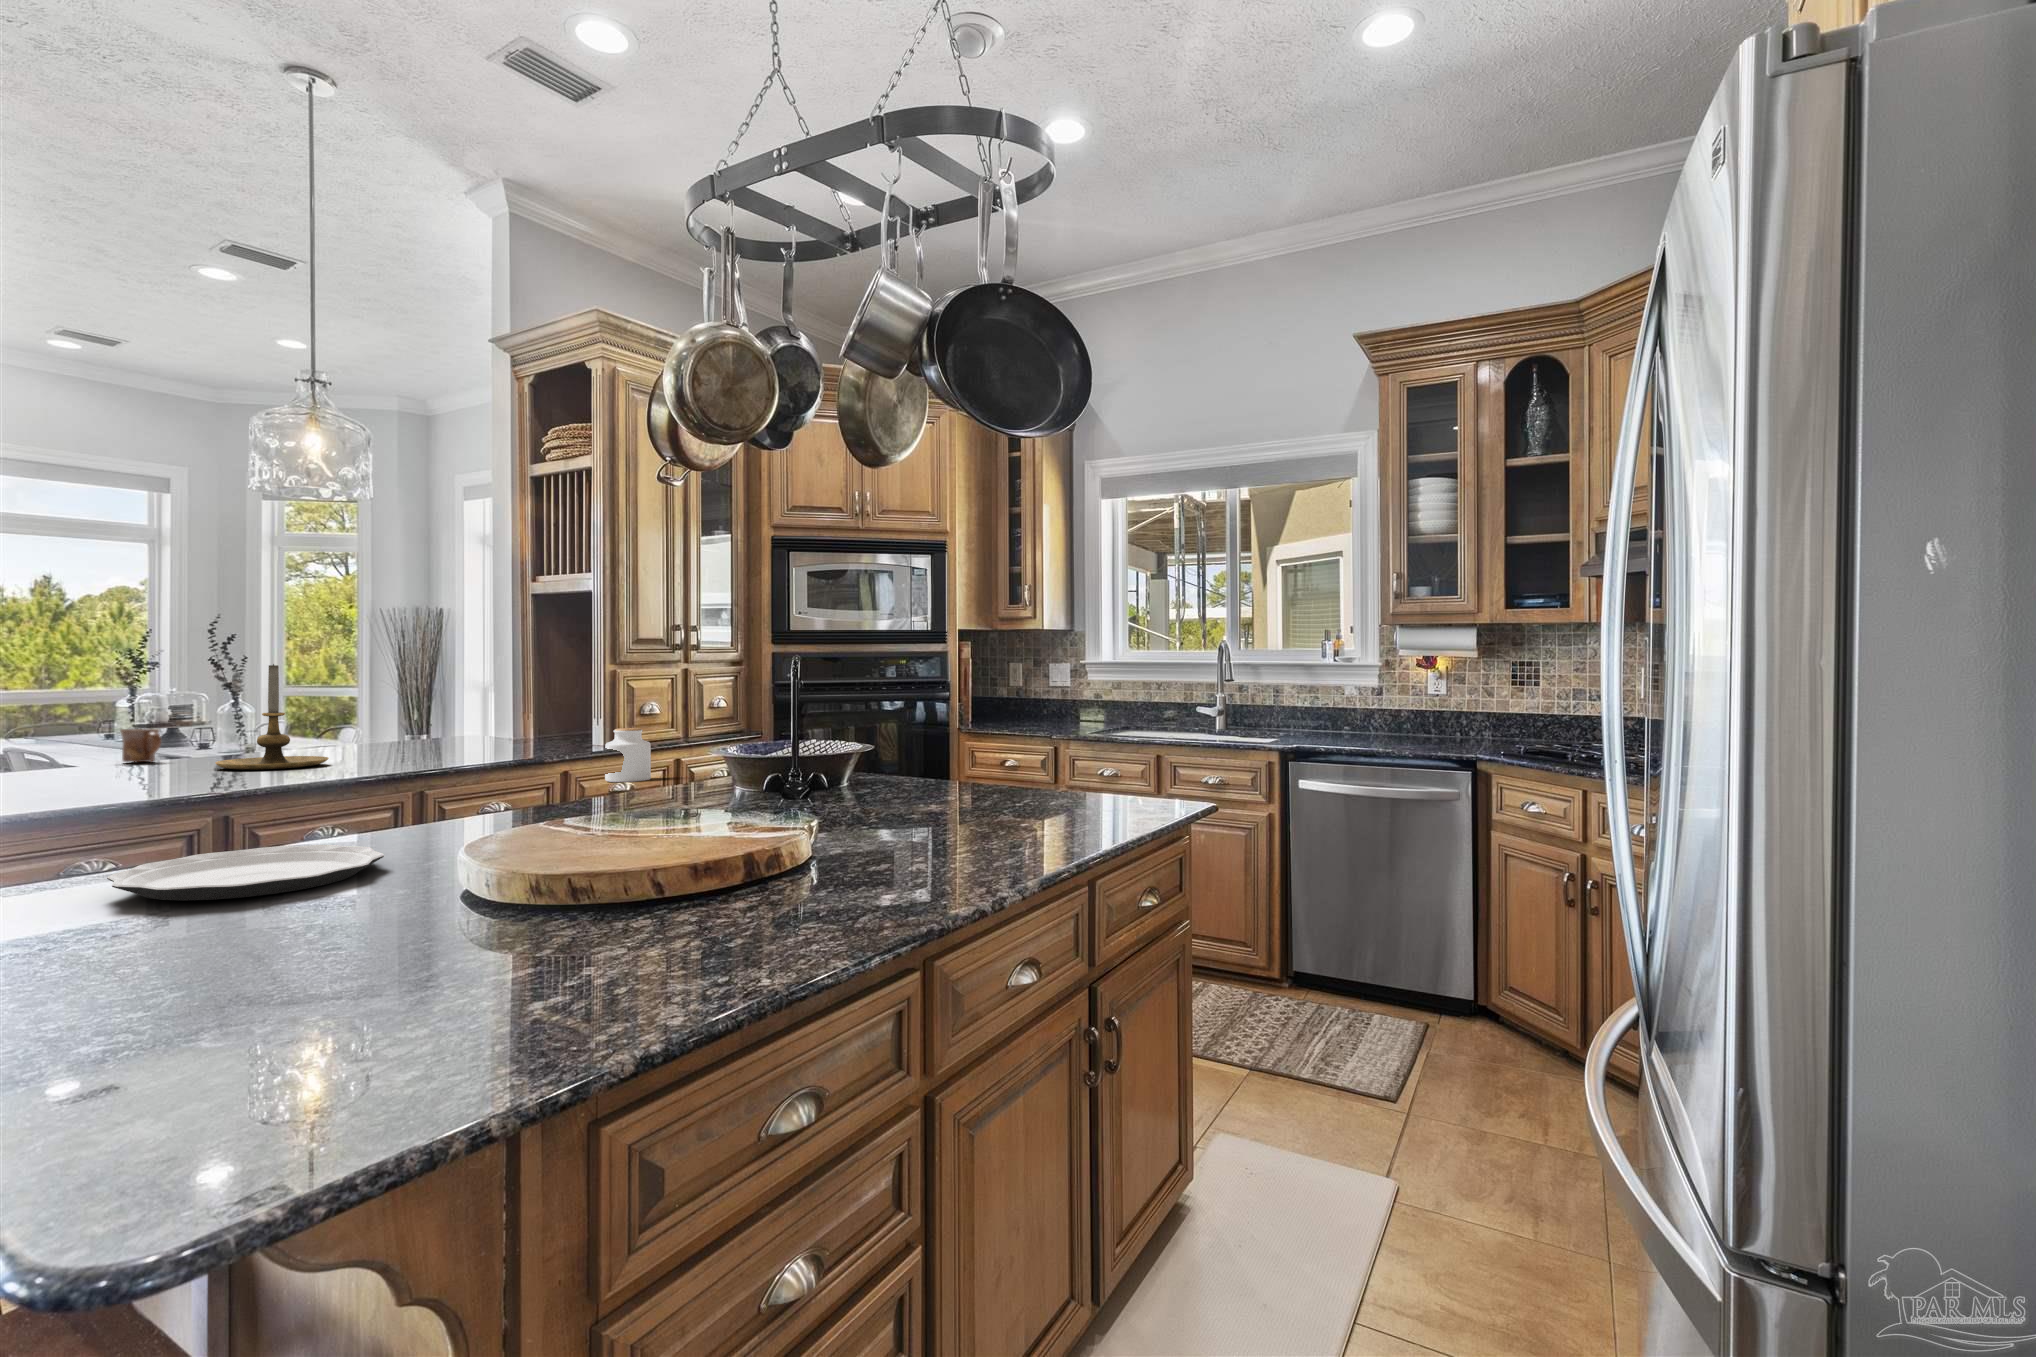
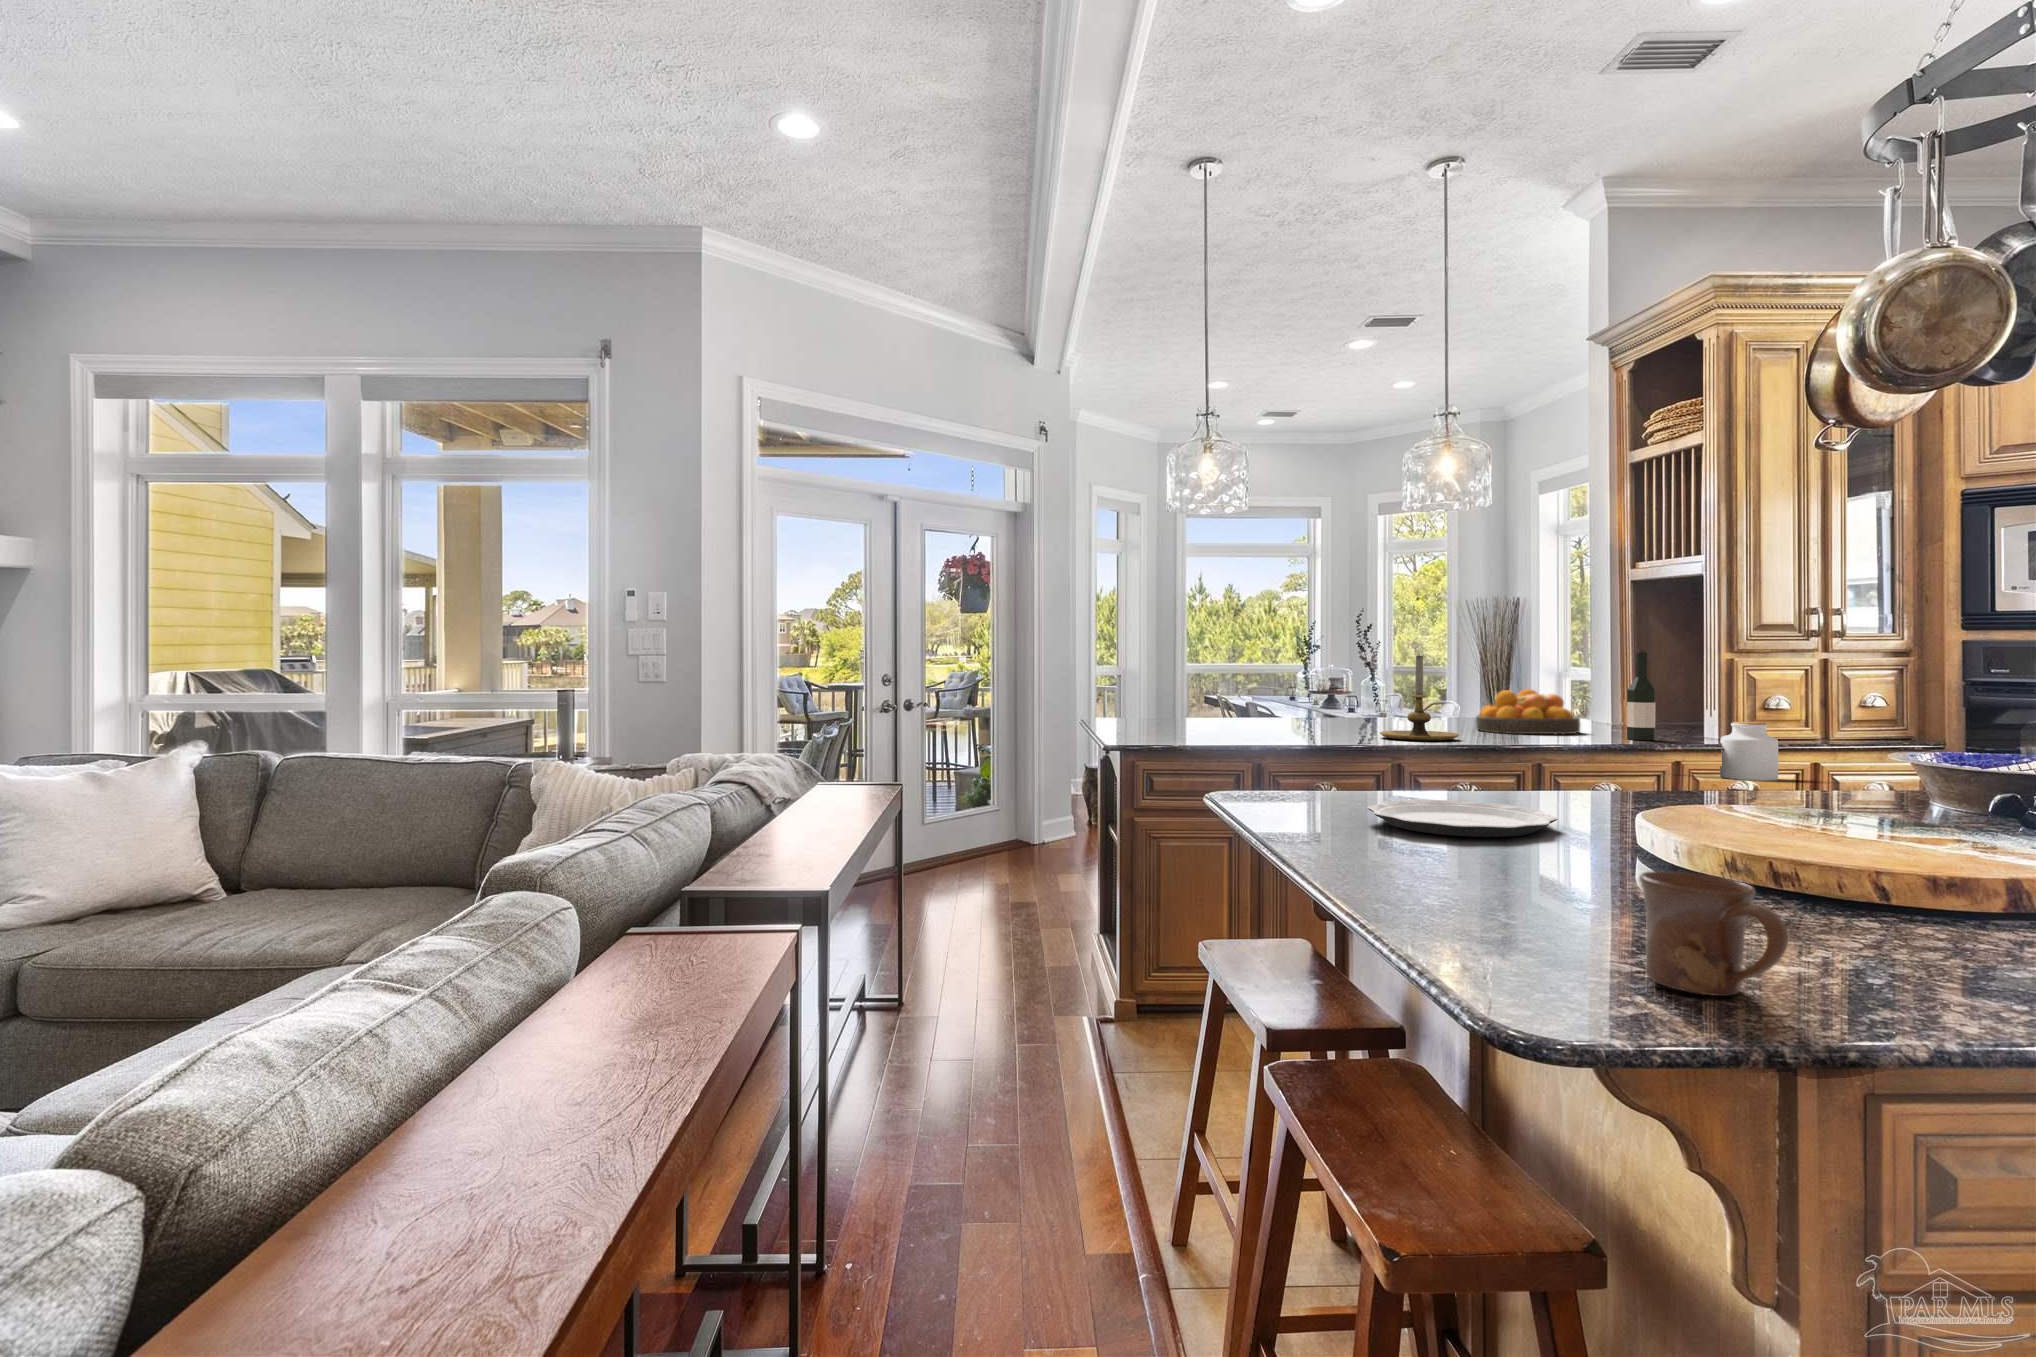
wine bottle: none [522,661,548,751] -> present [1627,650,1656,740]
fruit bowl: none [361,702,479,753] -> present [1476,689,1580,734]
mug: present [120,729,161,762] -> present [1640,871,1788,996]

